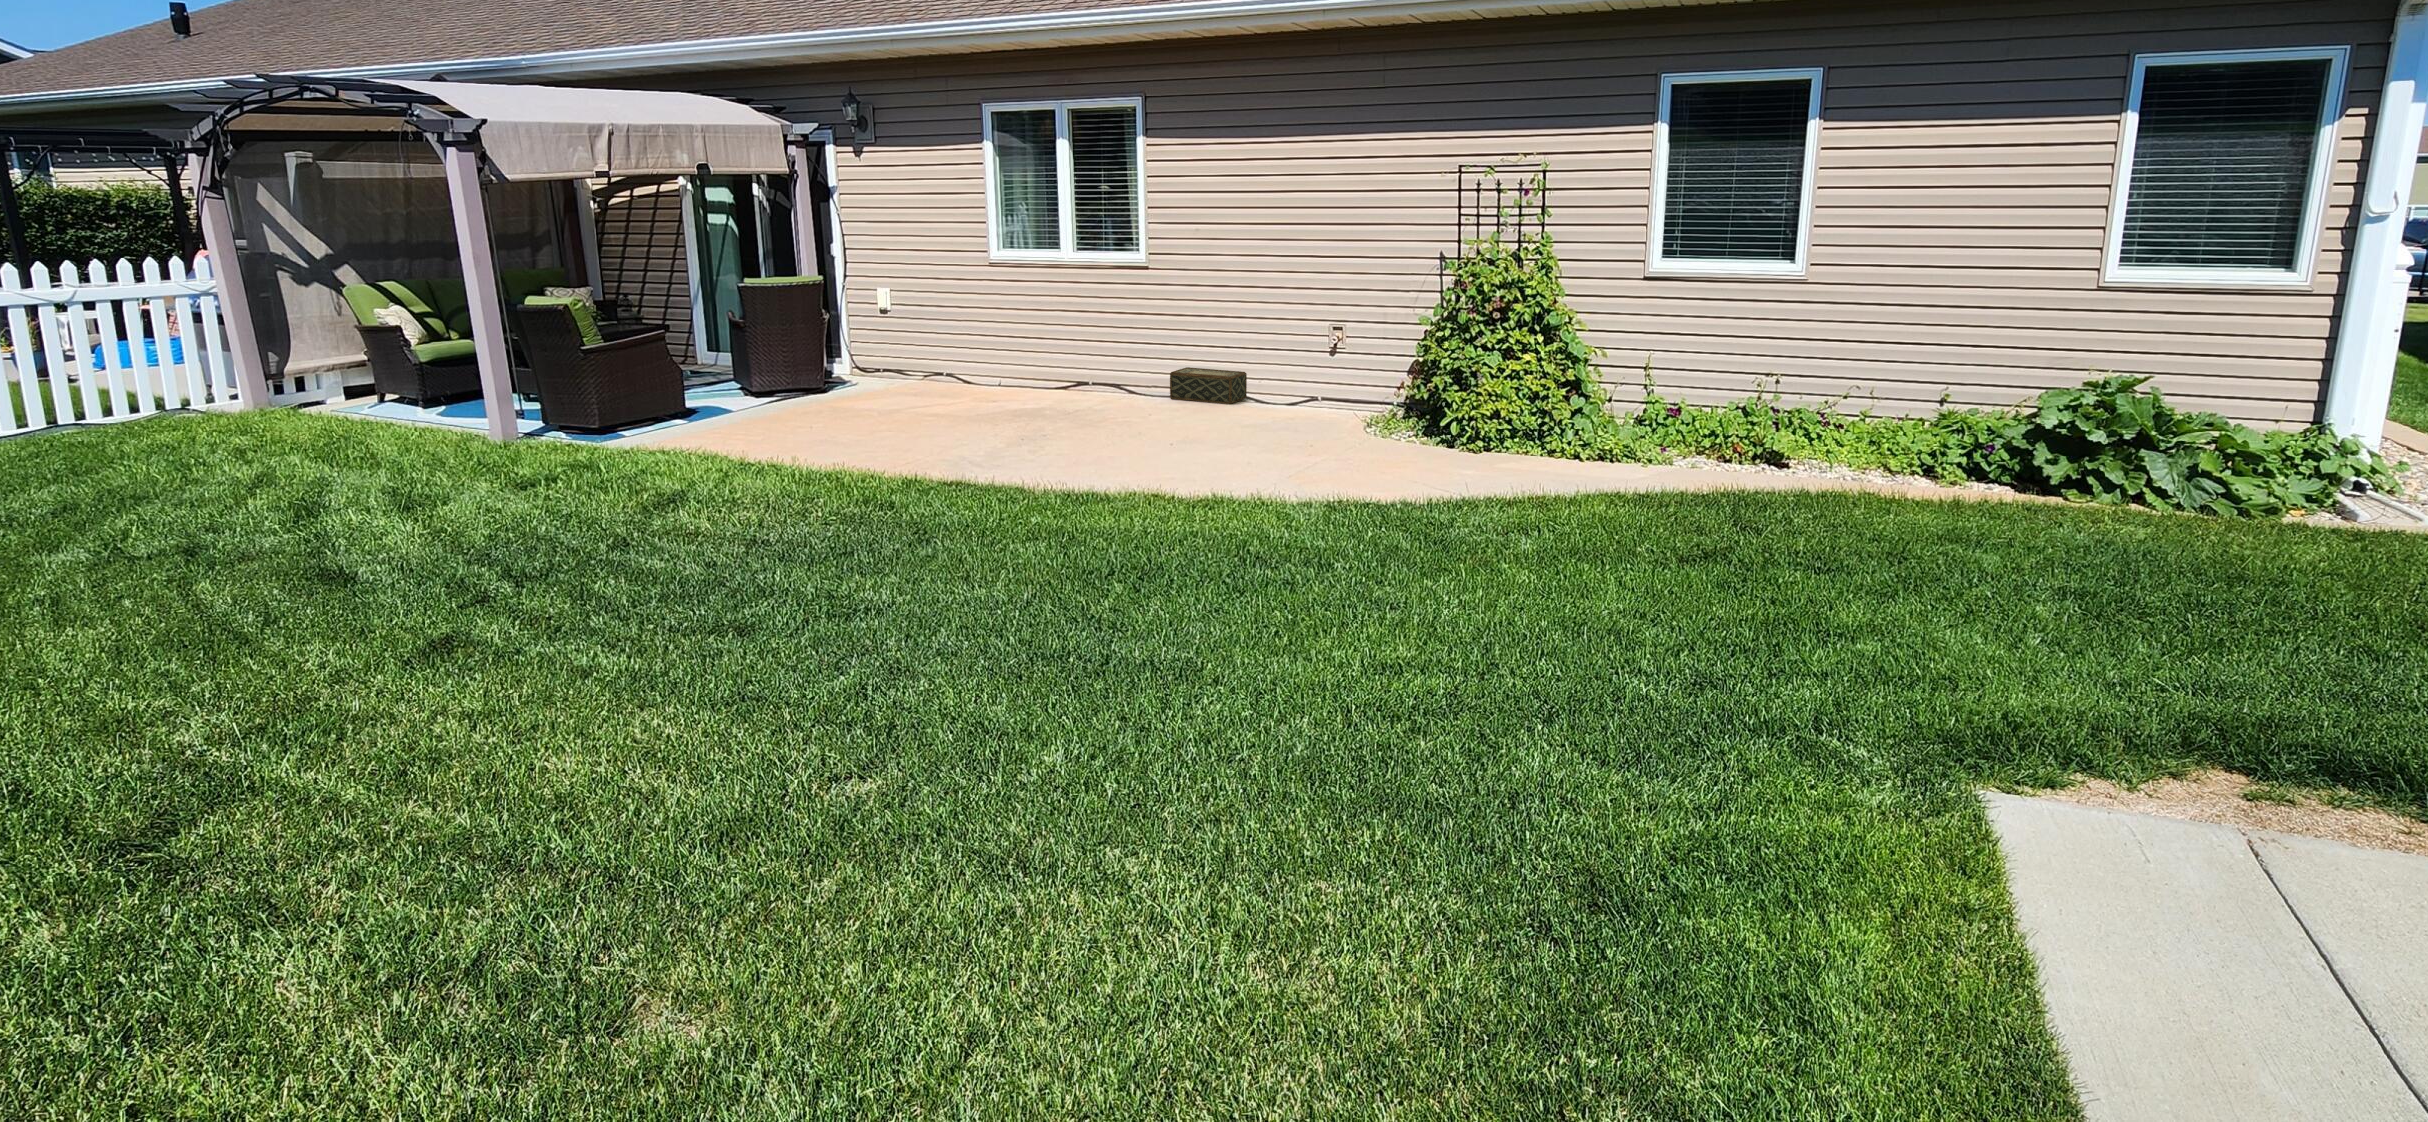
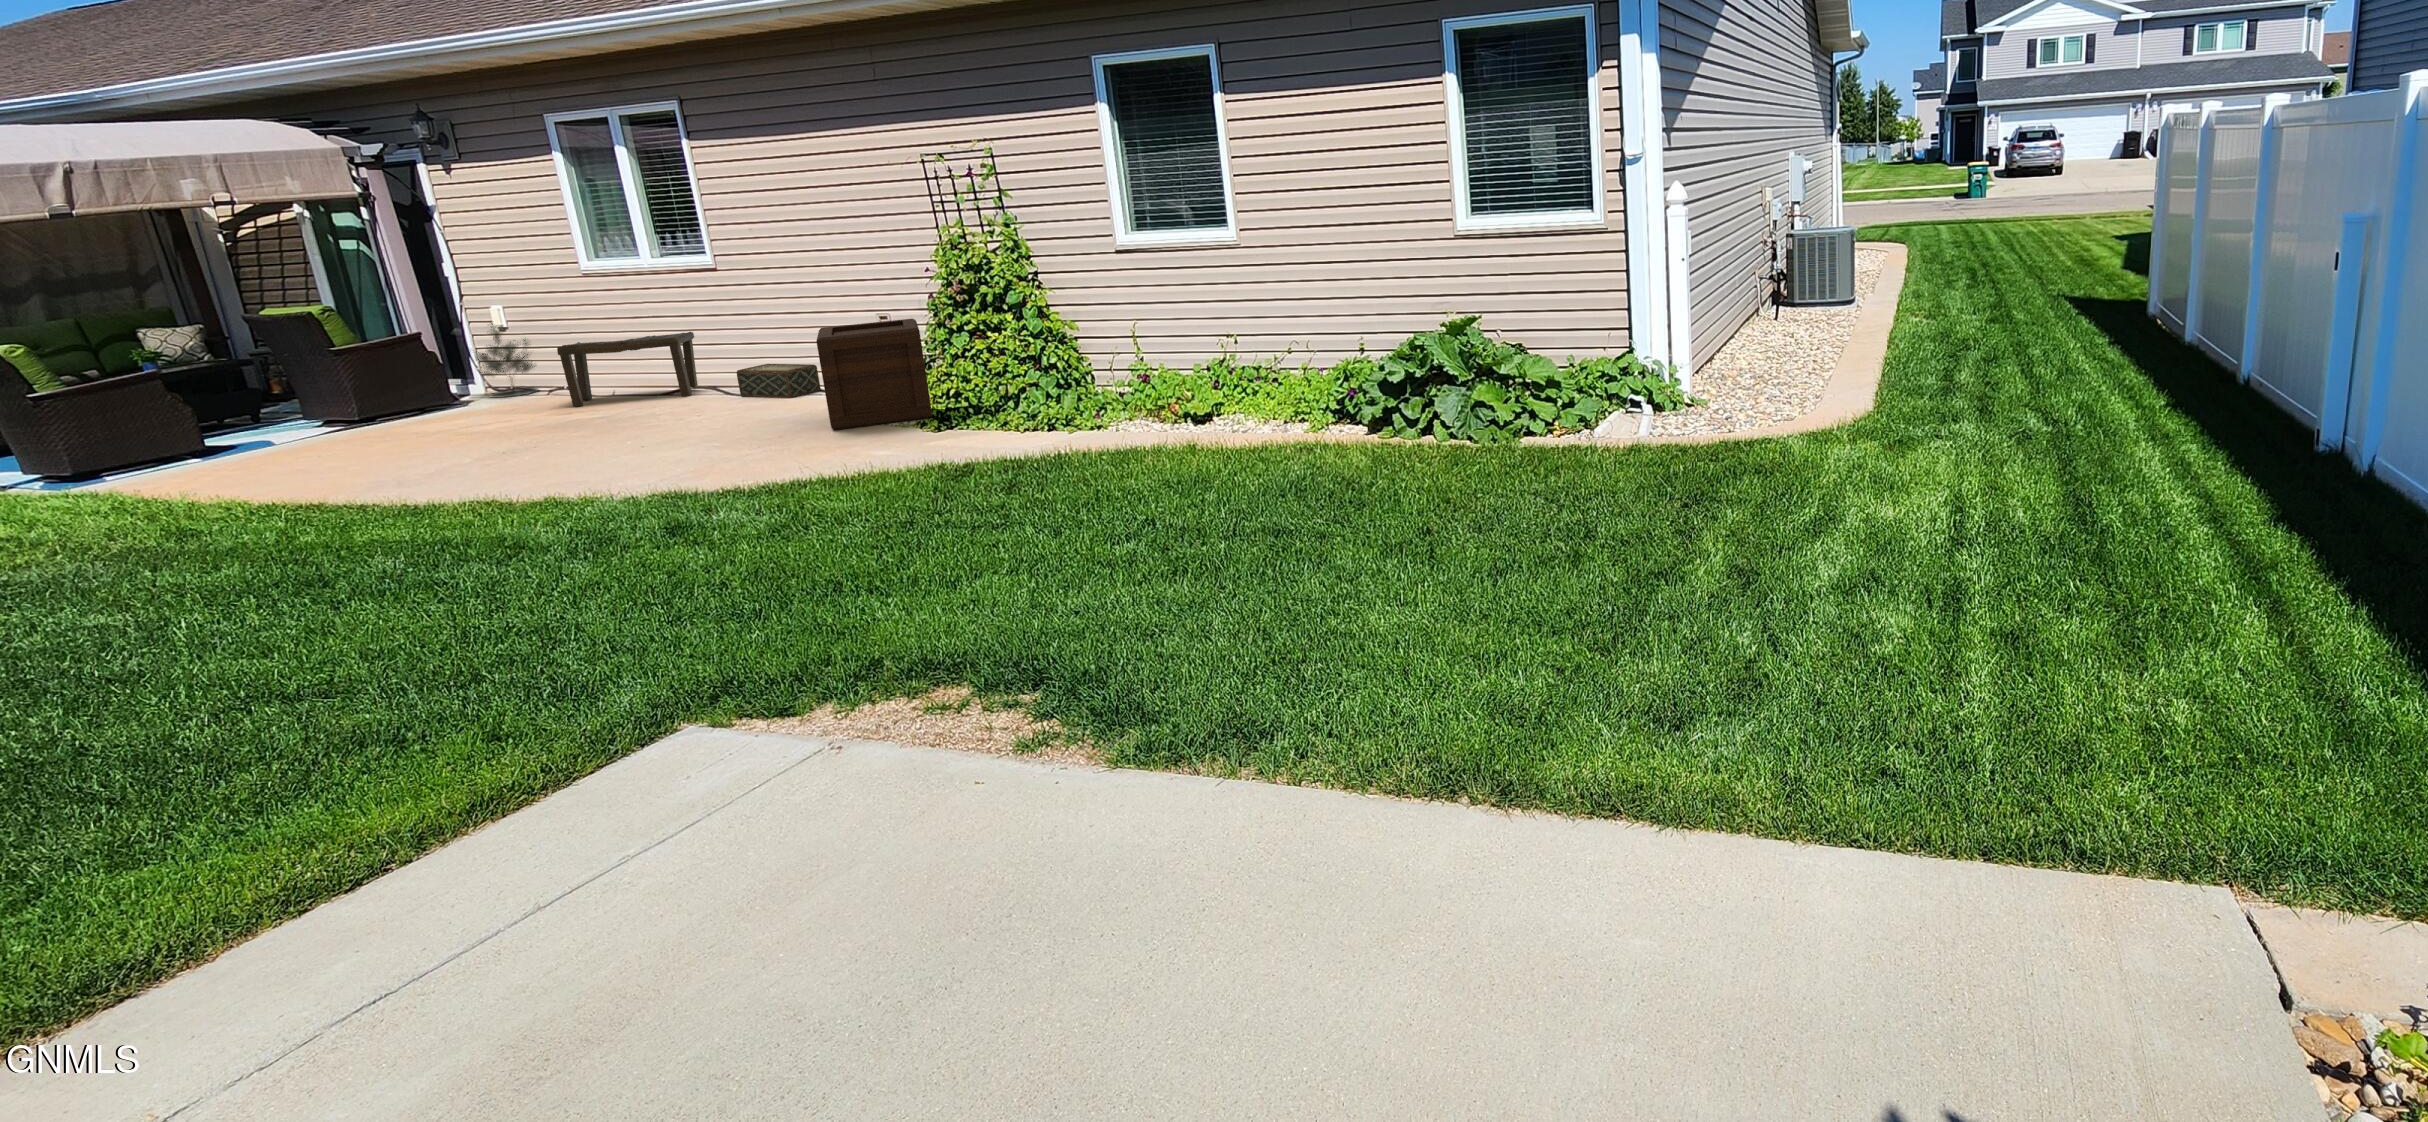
potted tree: none [877,304,930,382] -> present [476,322,538,398]
bench: none [998,329,1109,397] -> present [557,332,698,407]
wooden crate: none [1329,333,1459,444] -> present [816,319,932,430]

